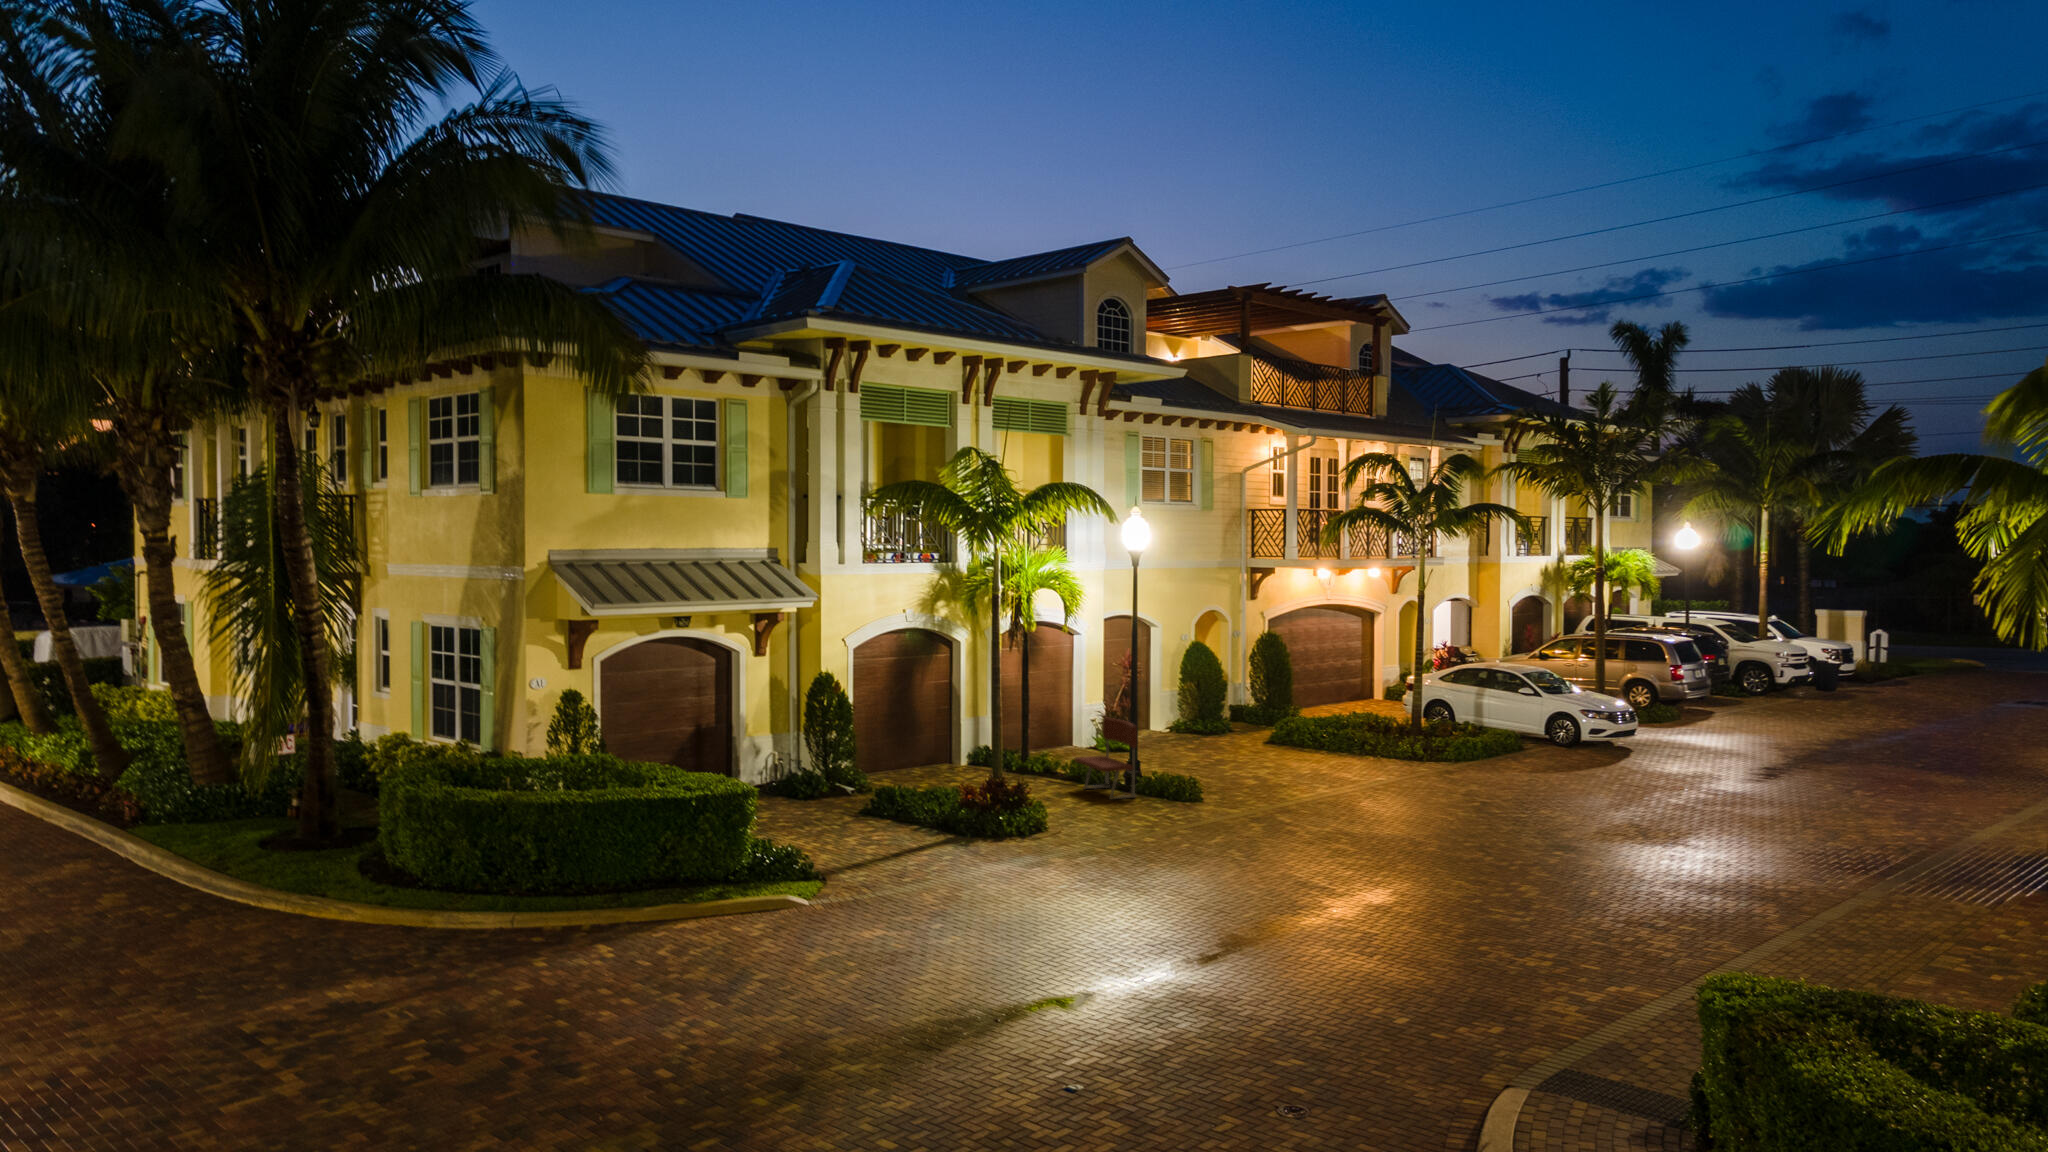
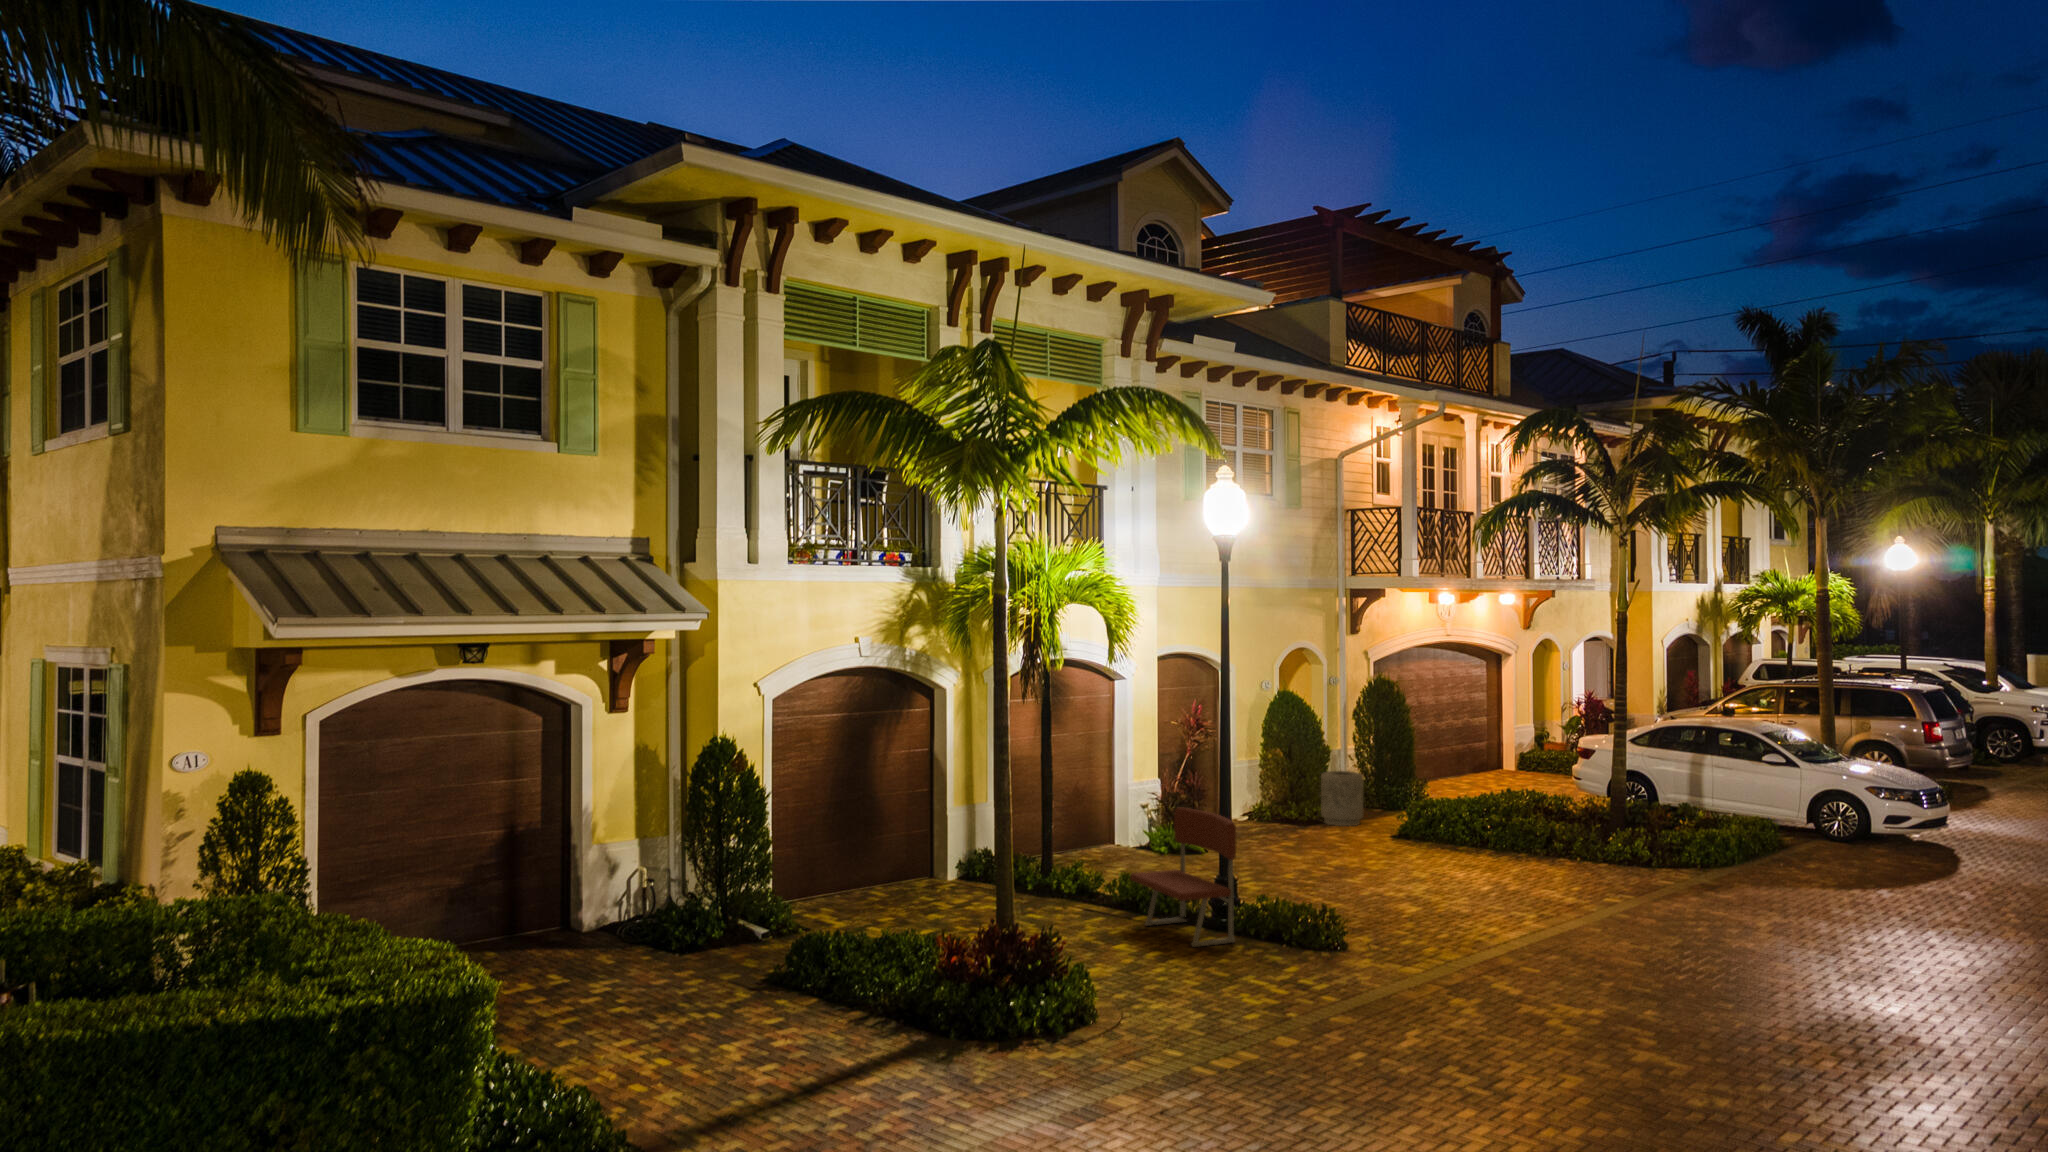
trash can: none [1218,698,1248,736] -> present [1321,771,1363,826]

